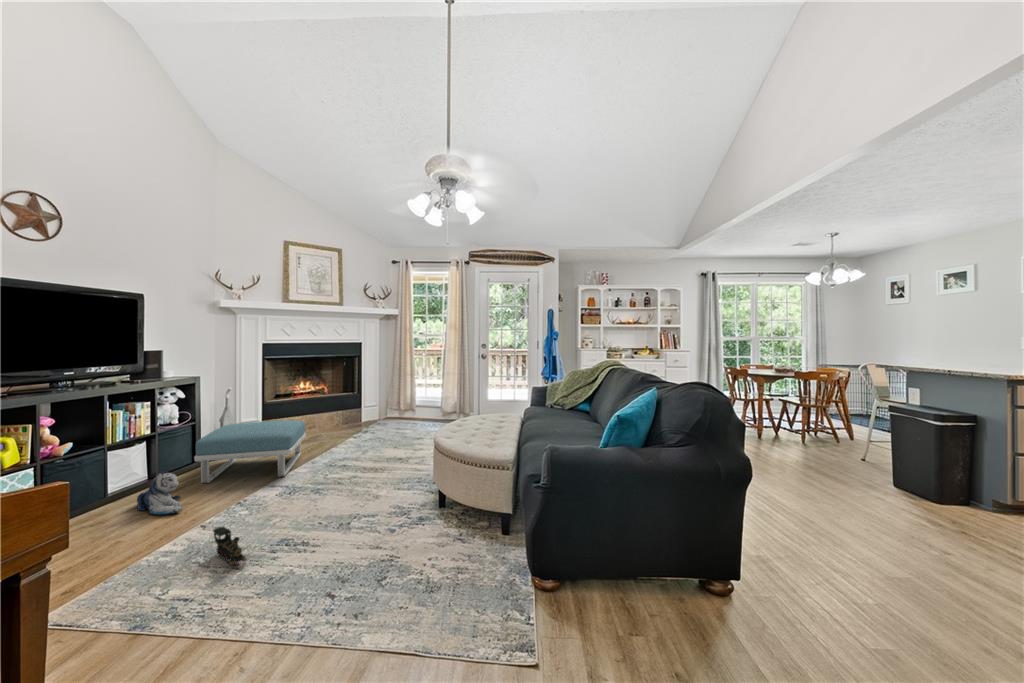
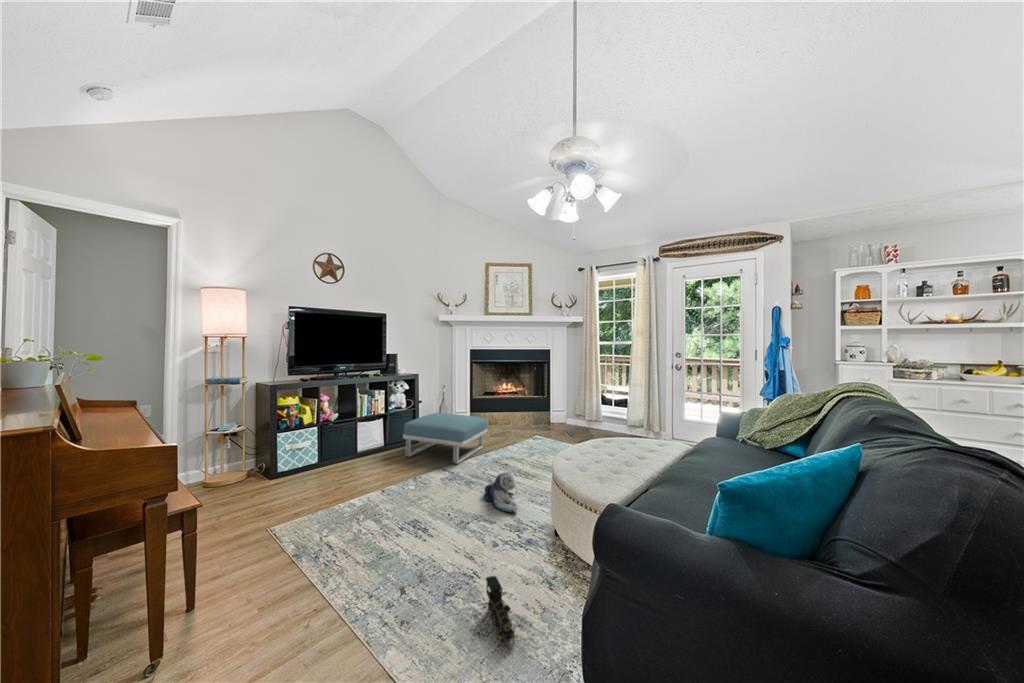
plush toy: present [137,473,182,515] -> present [485,473,517,513]
toy train: present [213,527,246,568] -> present [486,576,515,650]

